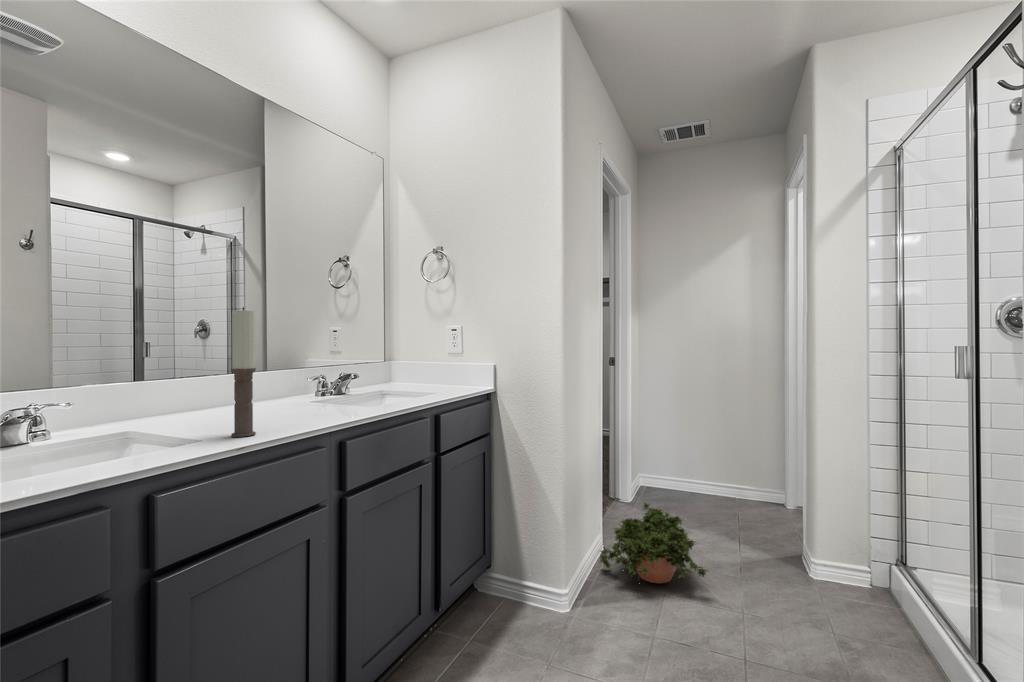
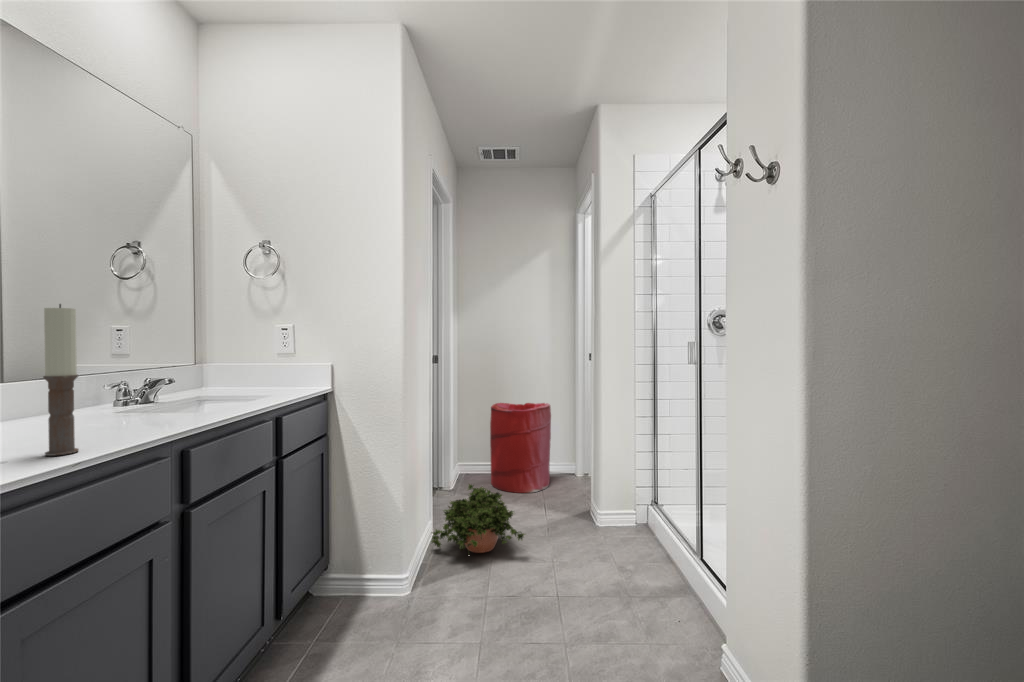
laundry hamper: none [678,414,754,522] -> present [490,403,551,493]

